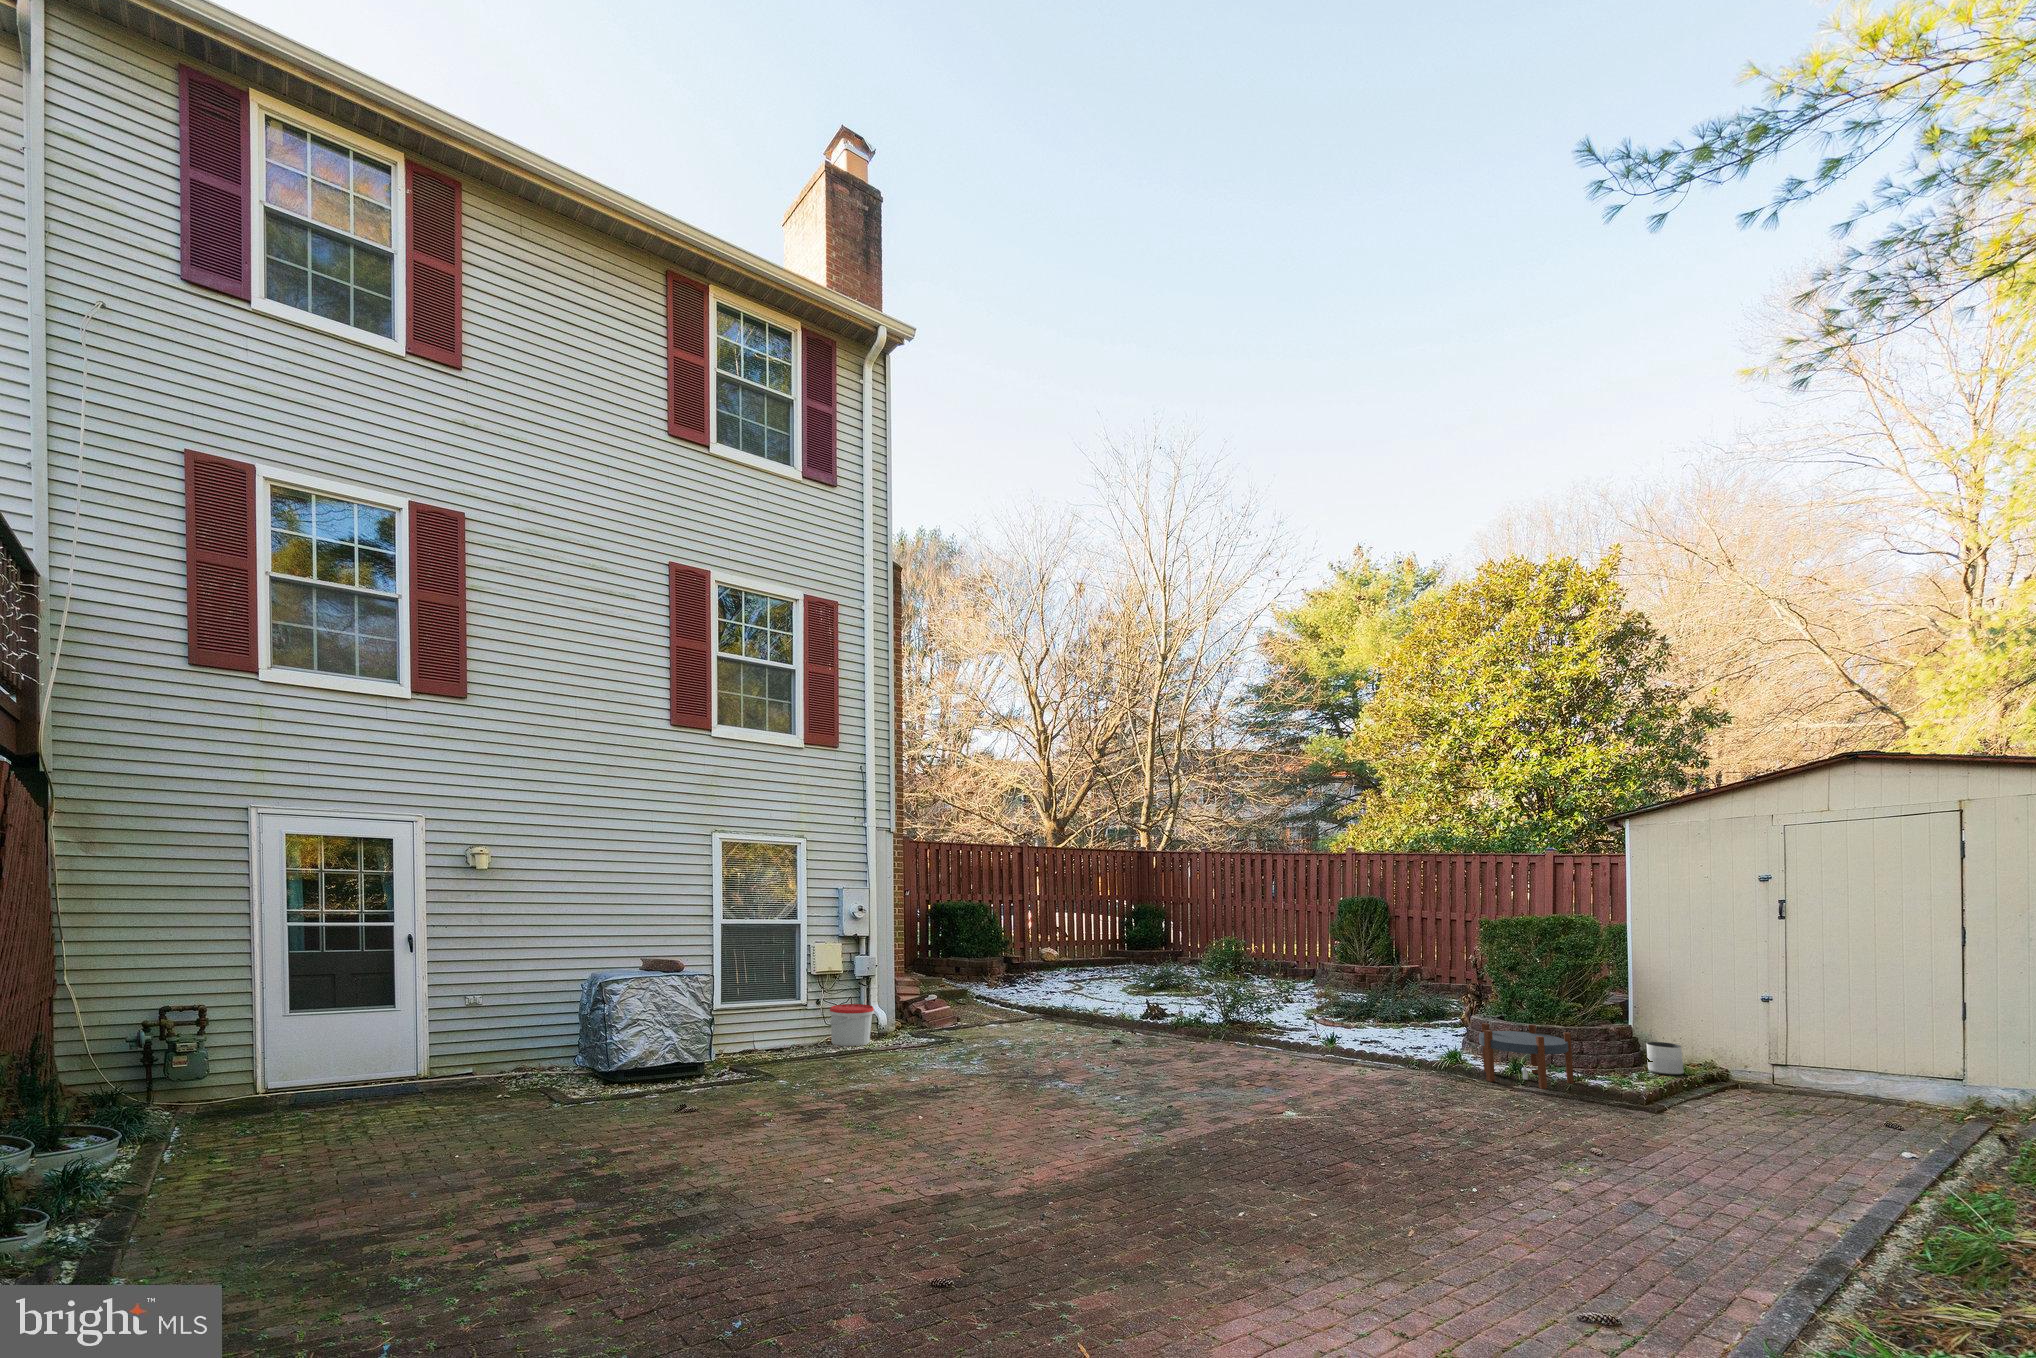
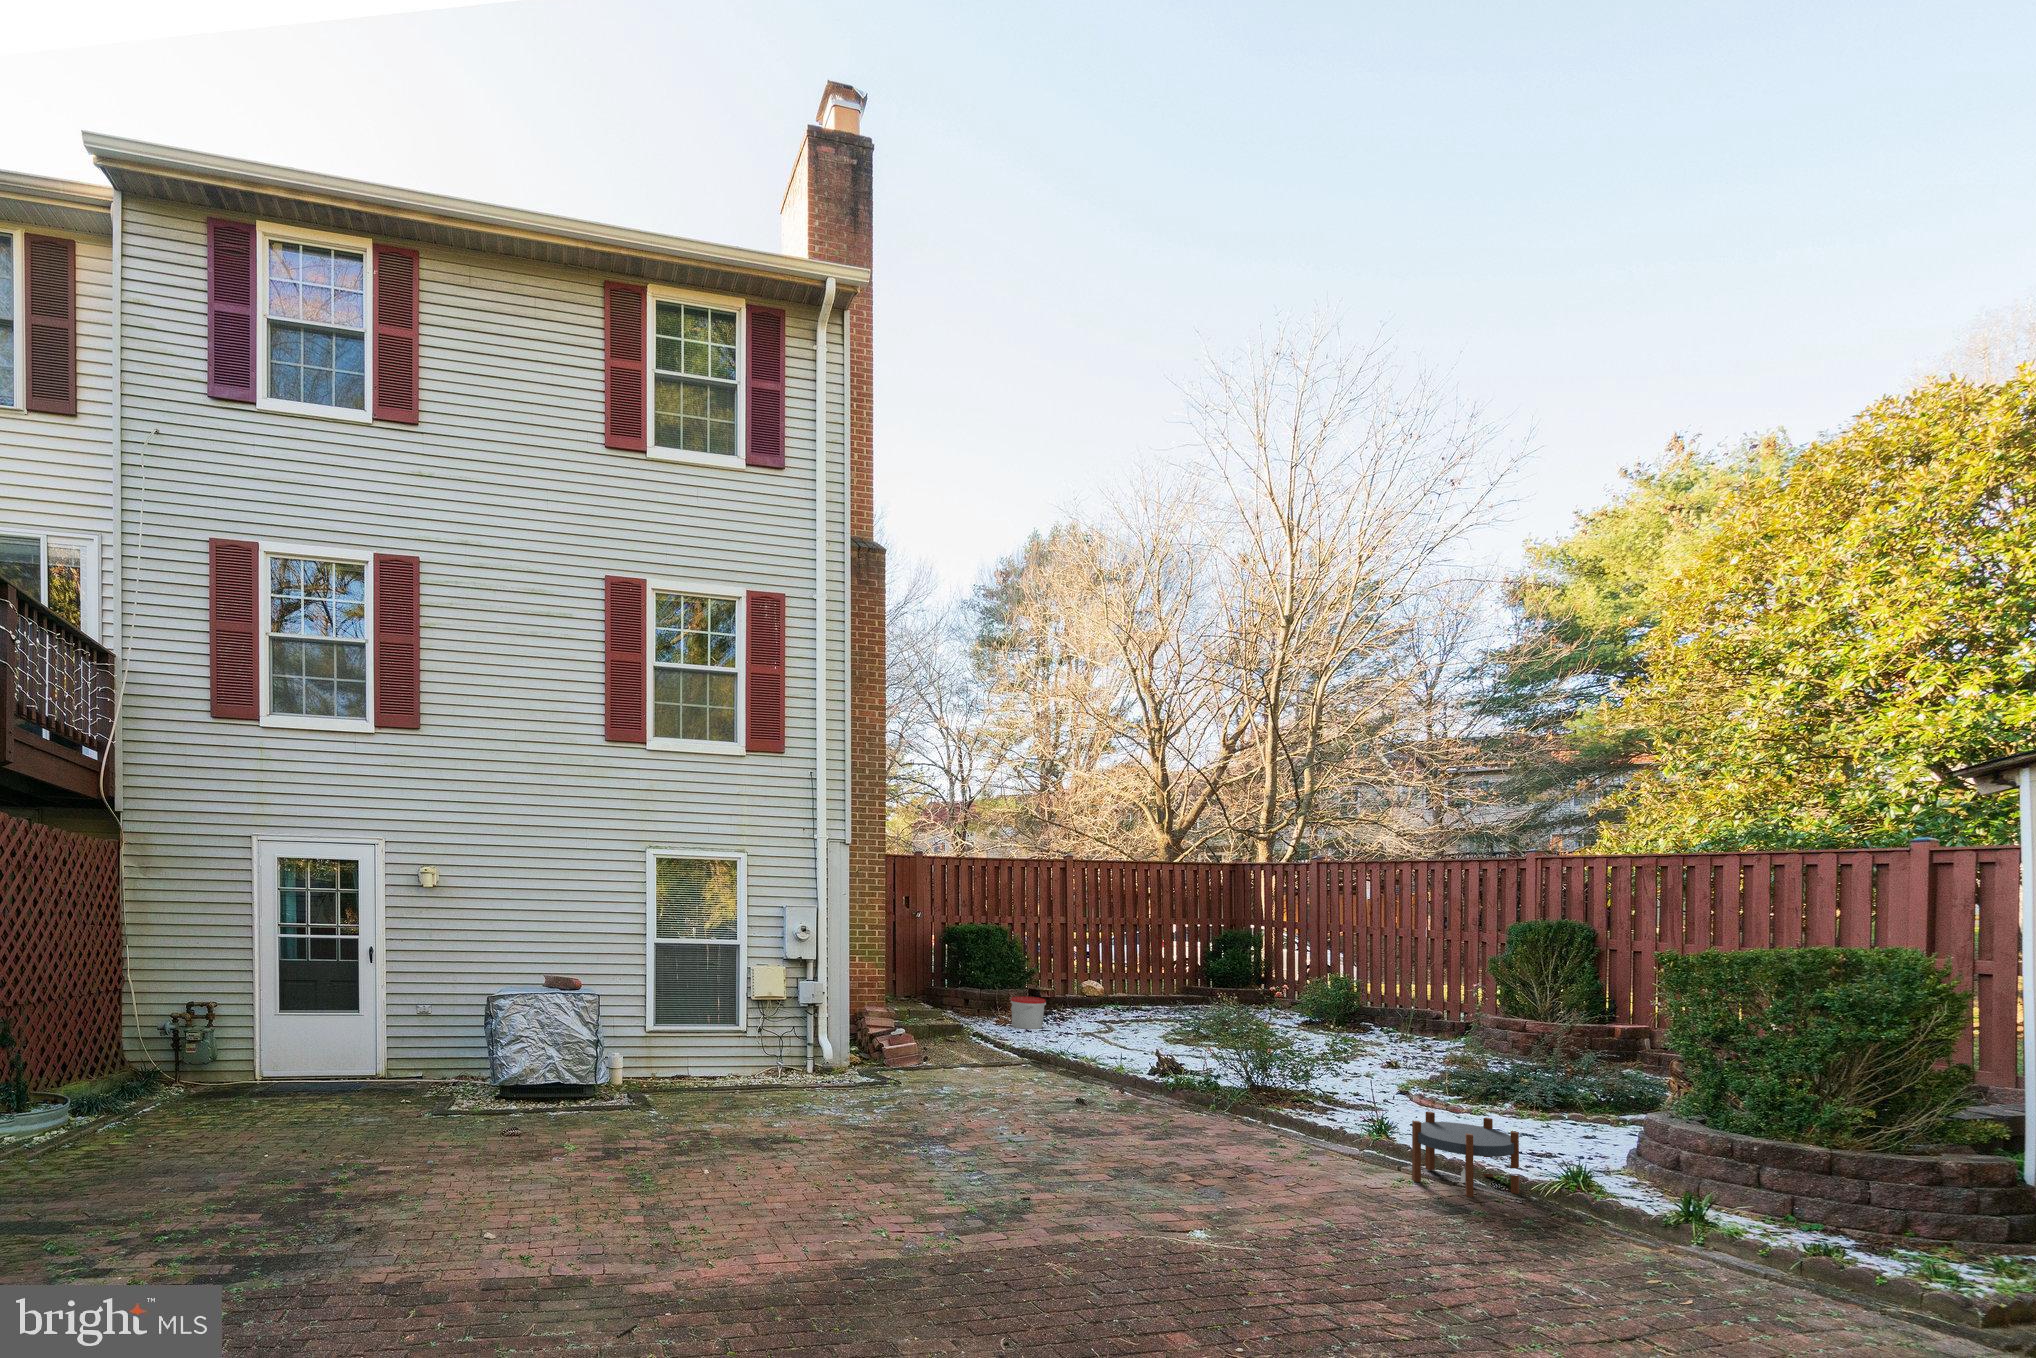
bucket: present [830,1004,874,1046] -> present [1011,996,1046,1029]
planter: present [1646,1042,1684,1075] -> none [1640,1152,1683,1196]

